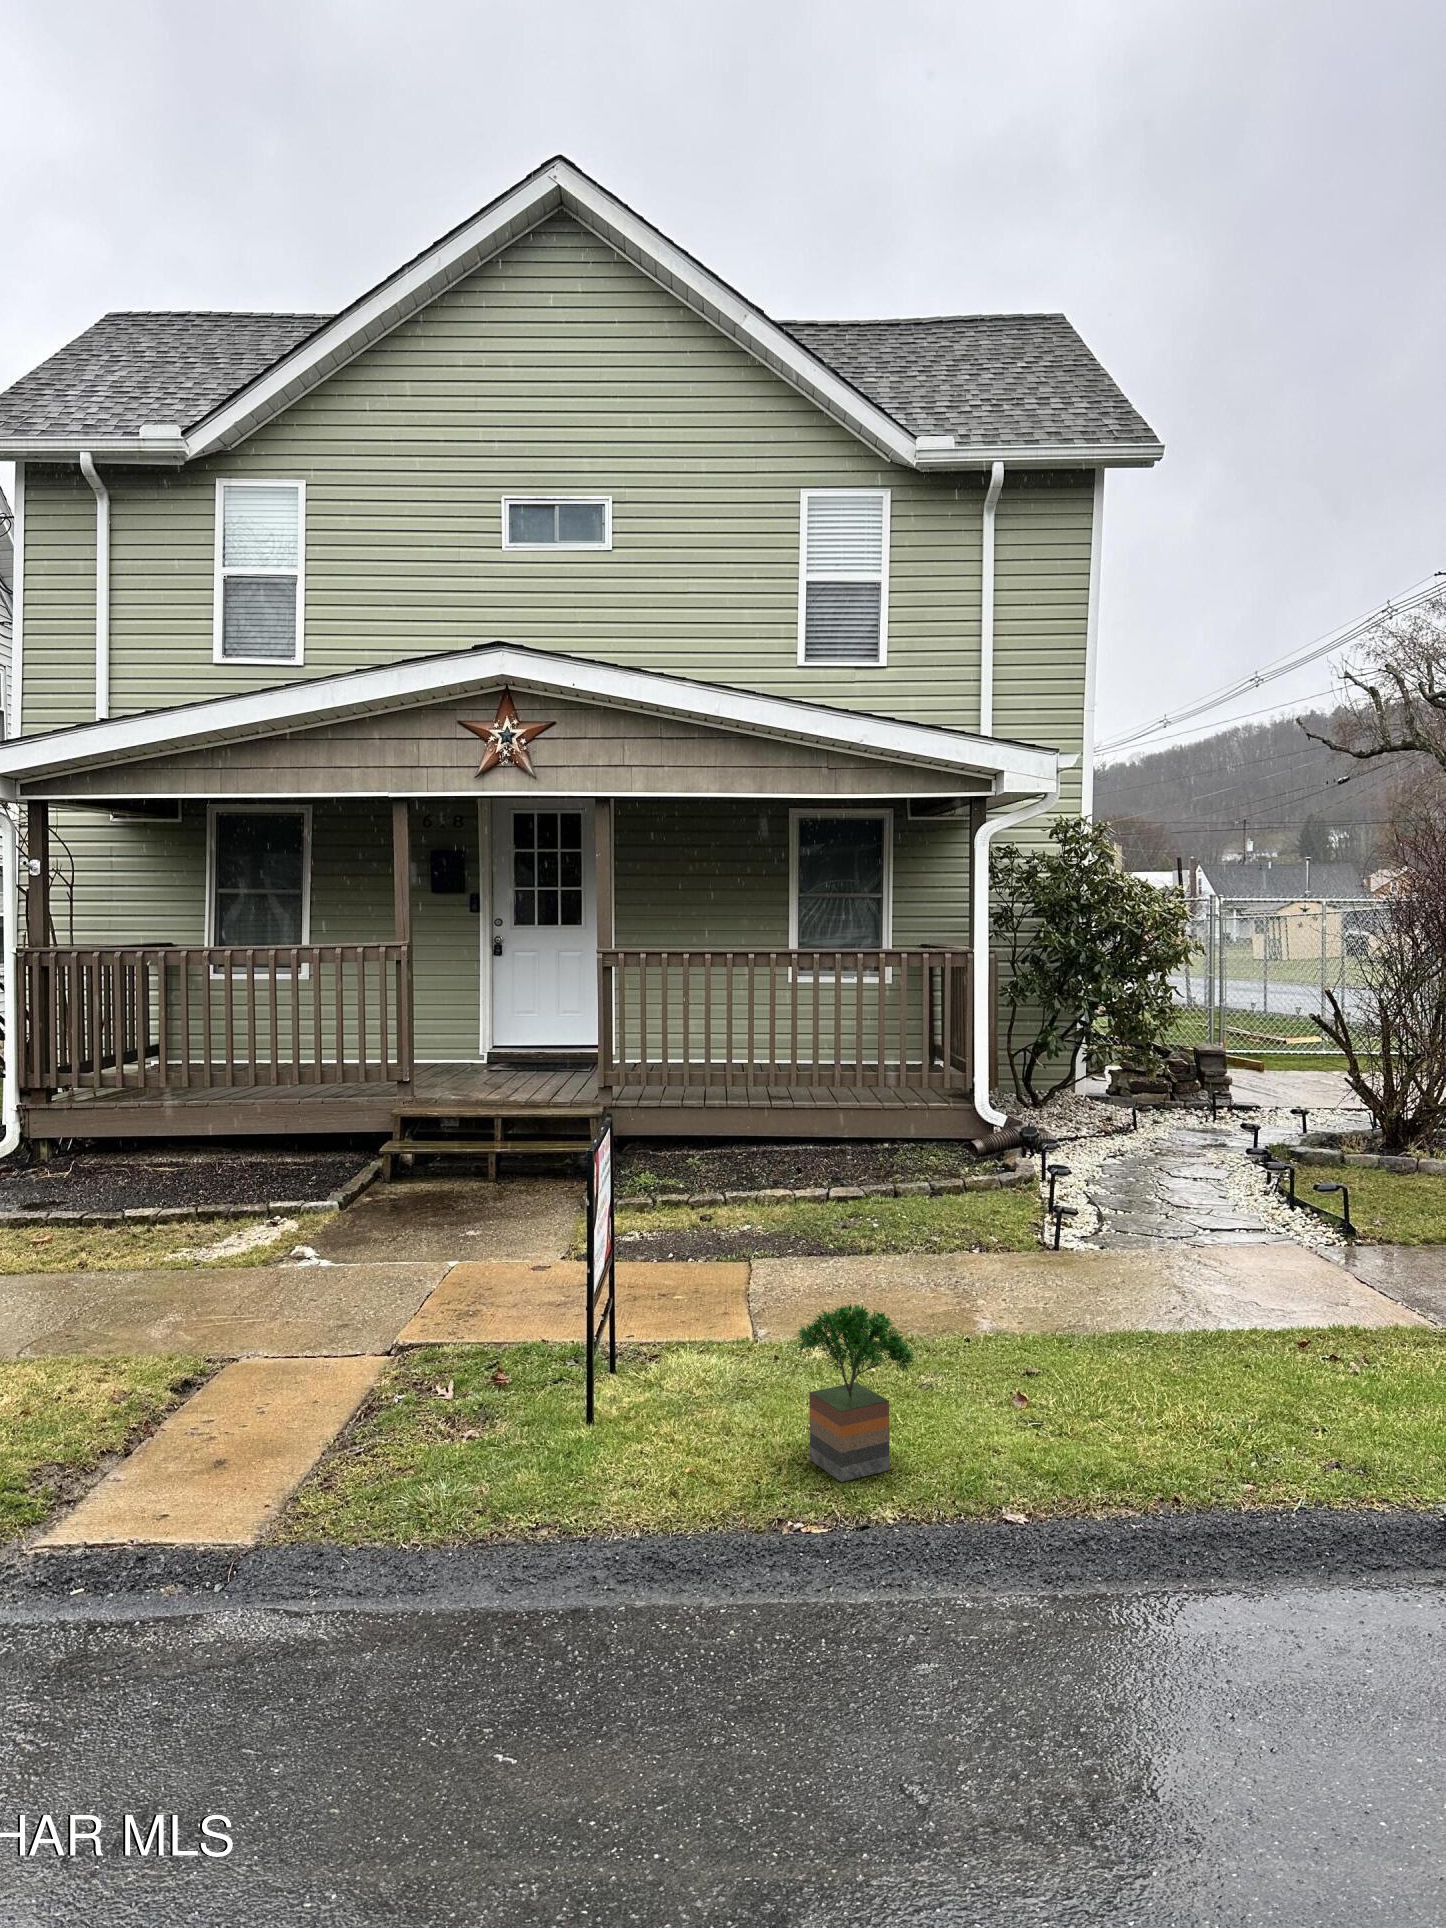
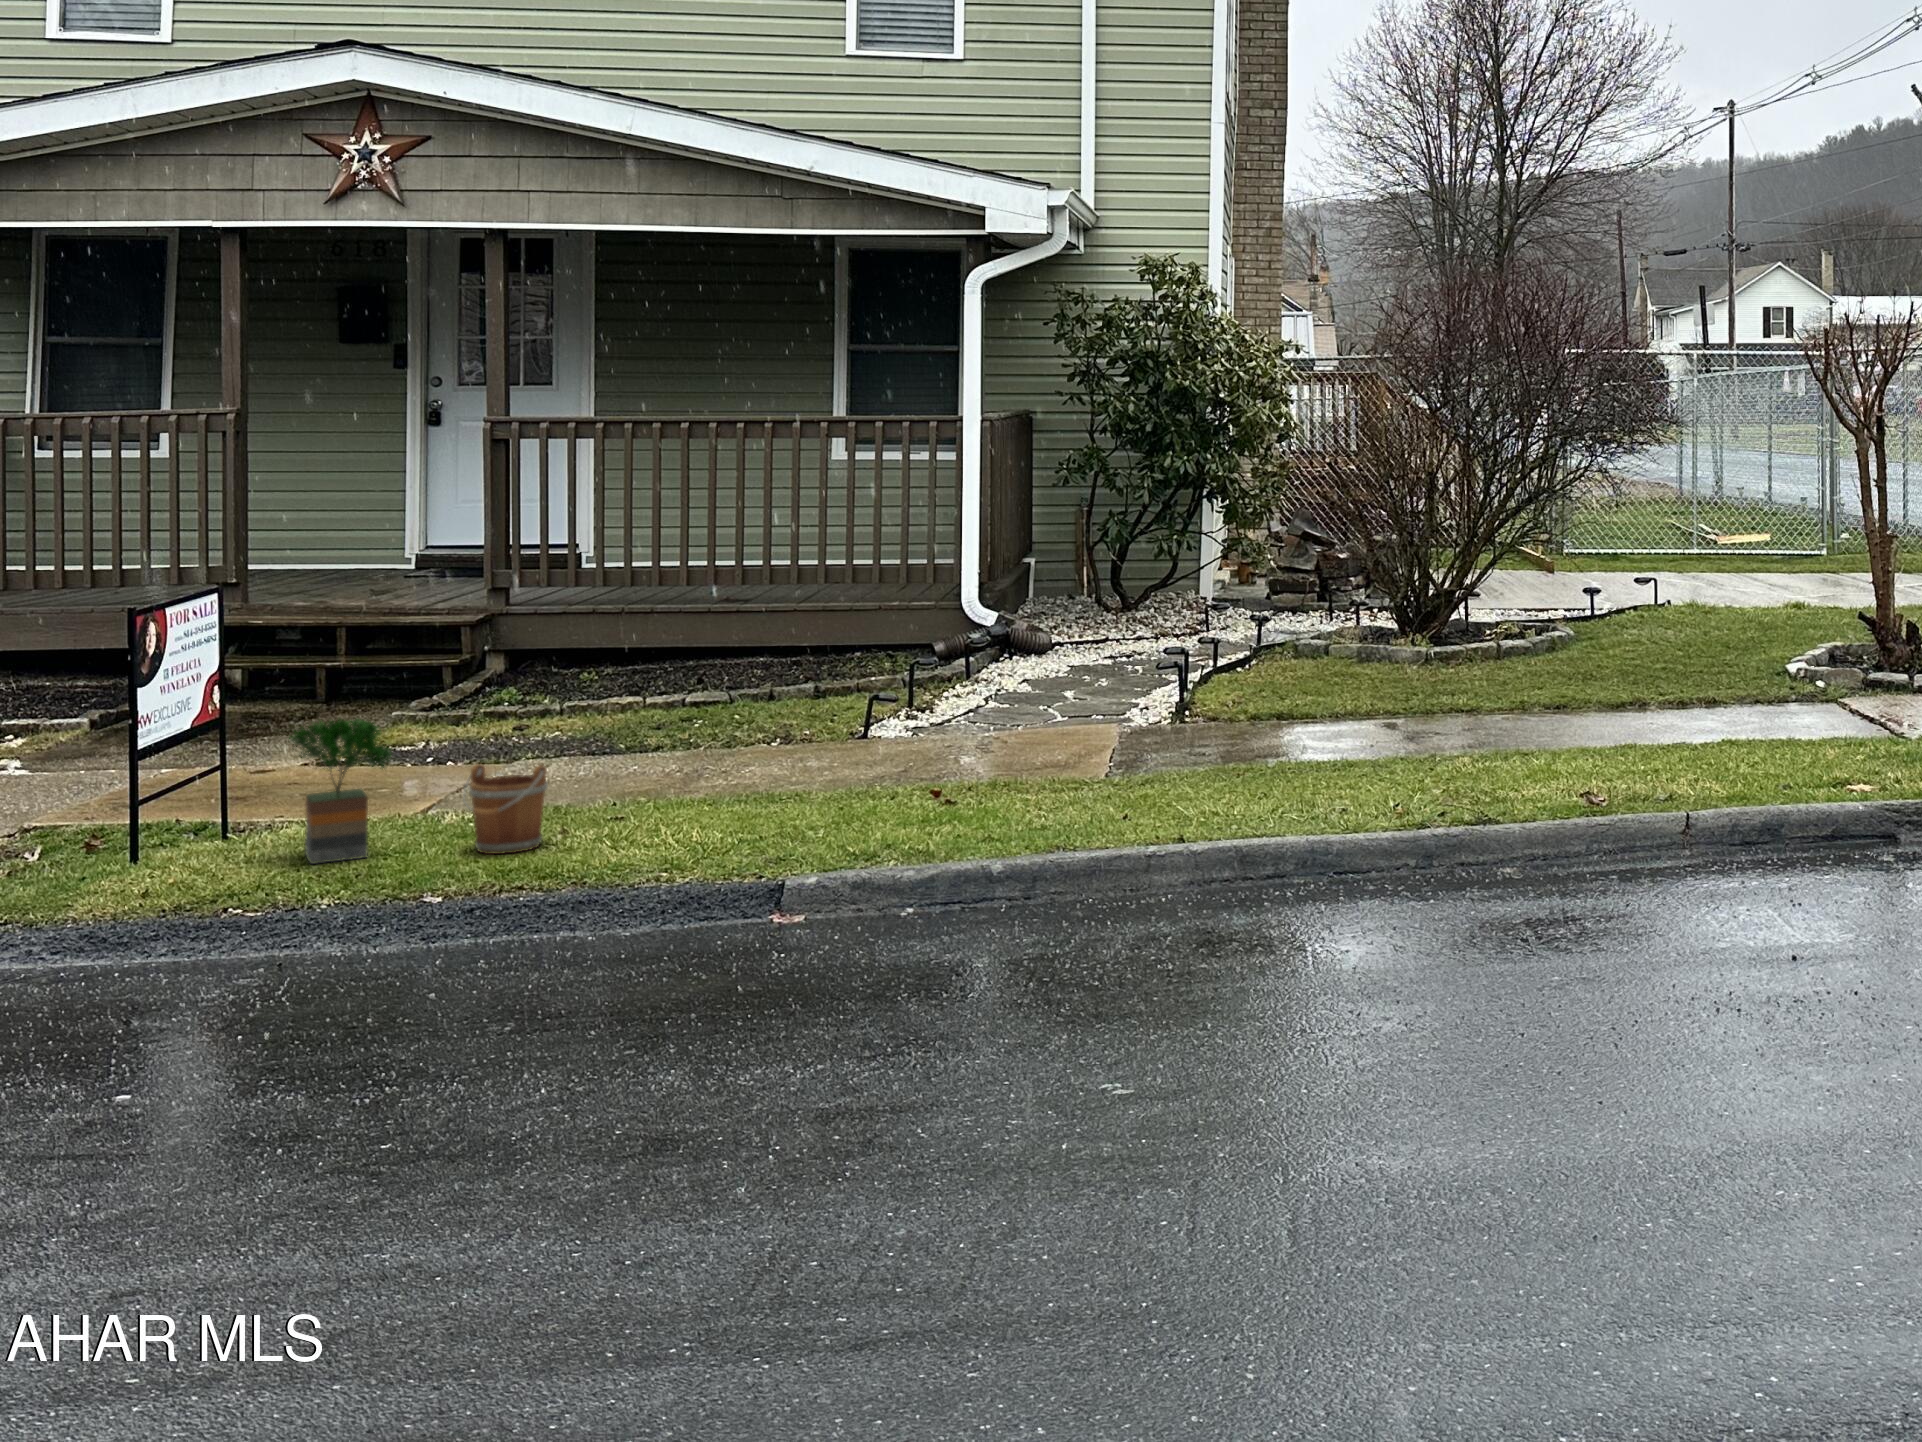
bucket: none [980,1359,1074,1470] -> present [464,764,548,854]

